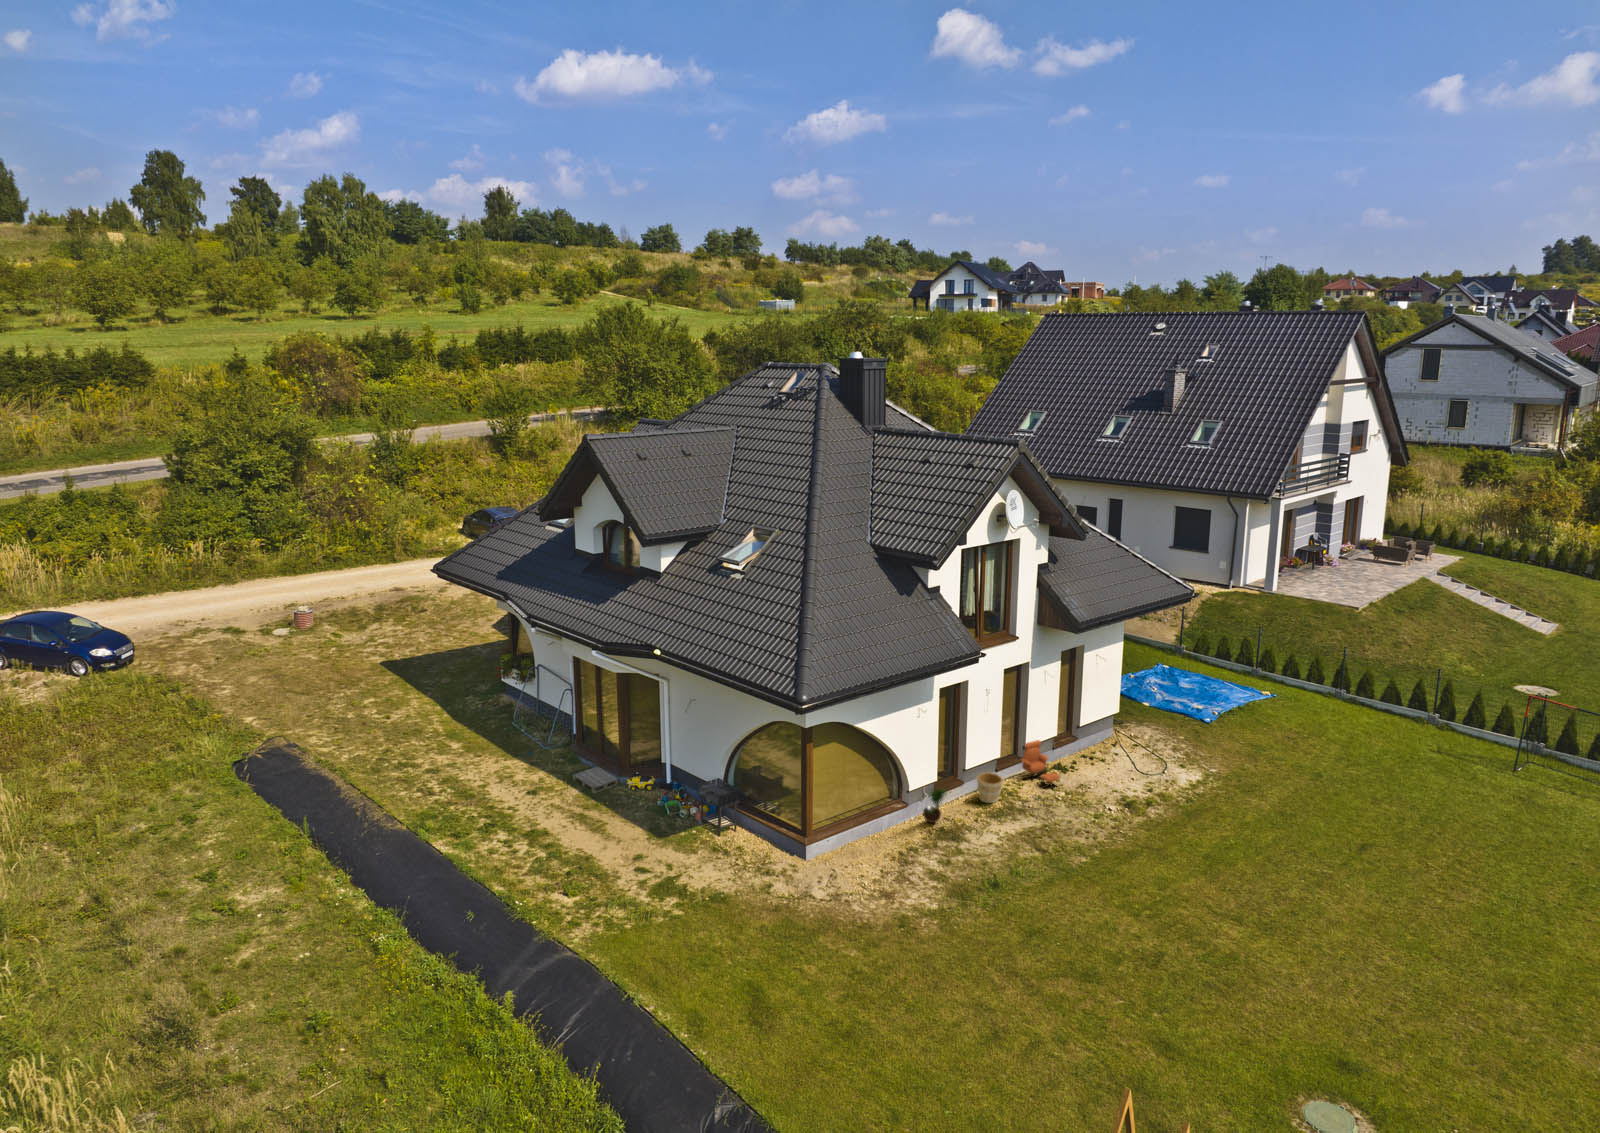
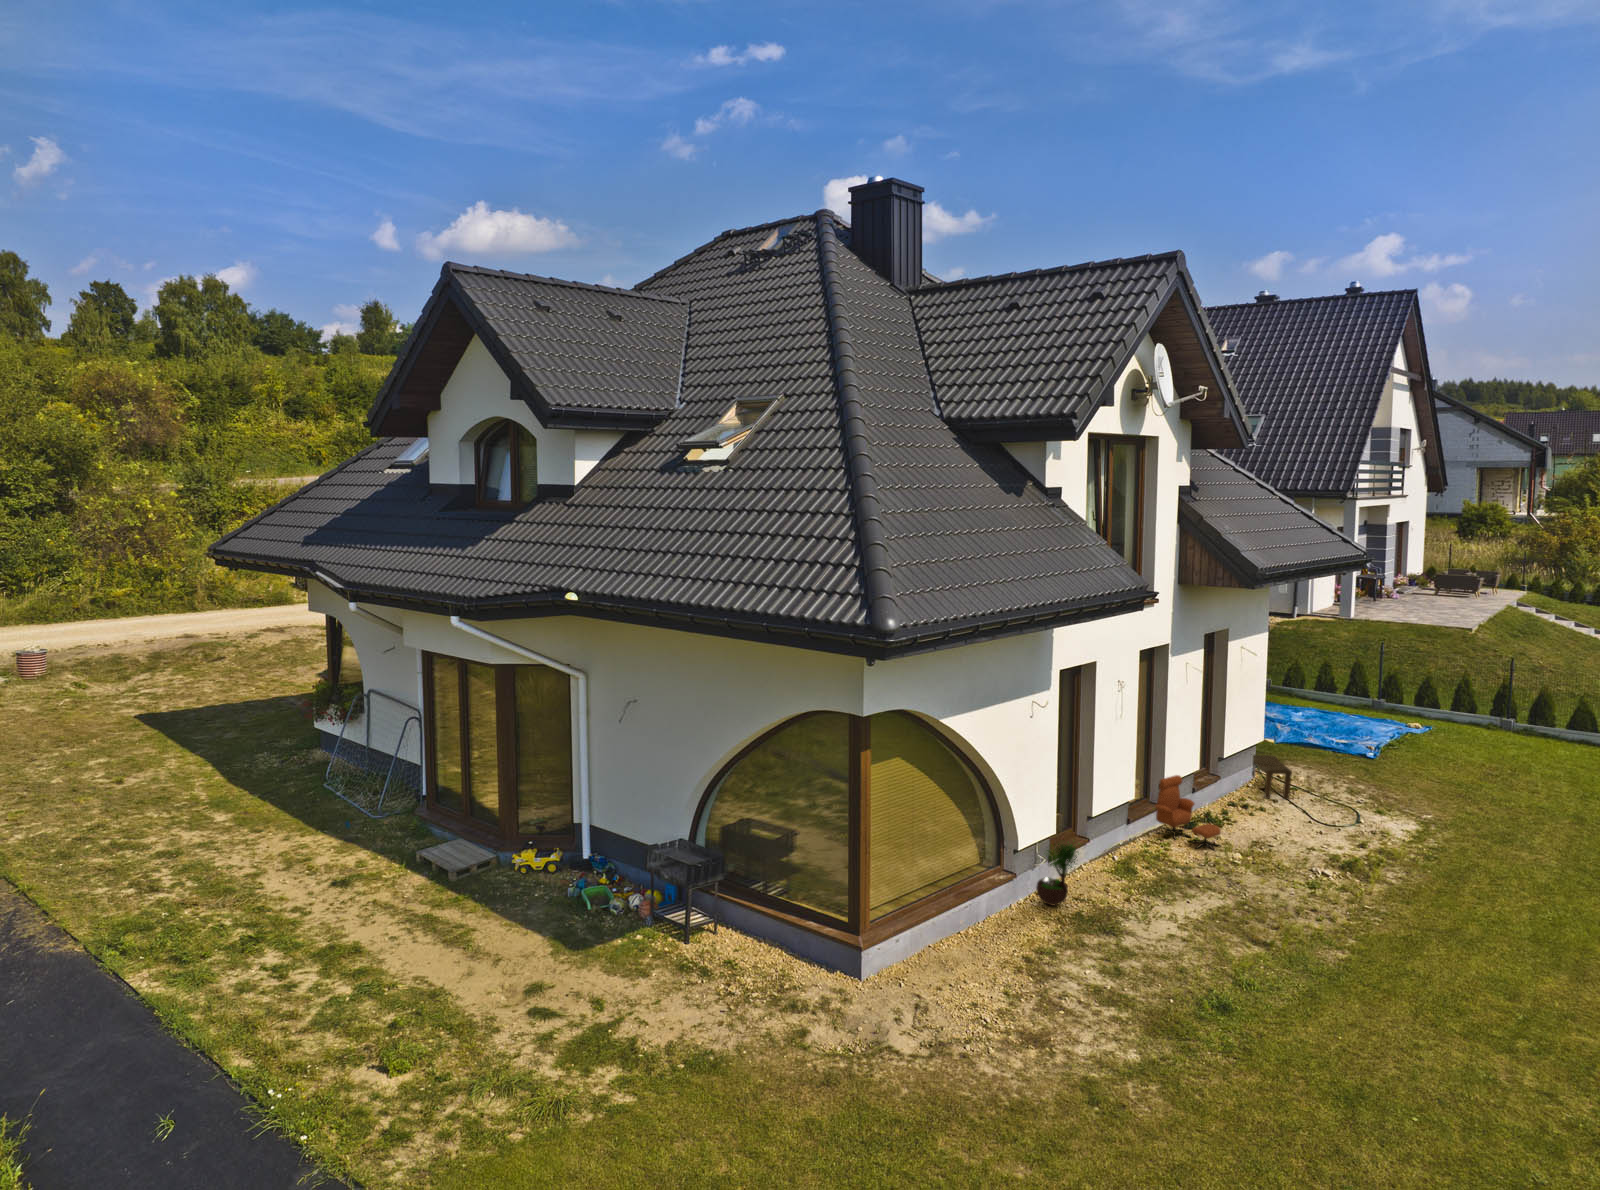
bench: none [1110,720,1131,753] -> present [1252,755,1292,800]
wooden bucket: present [976,772,1004,803] -> none [1103,823,1150,873]

